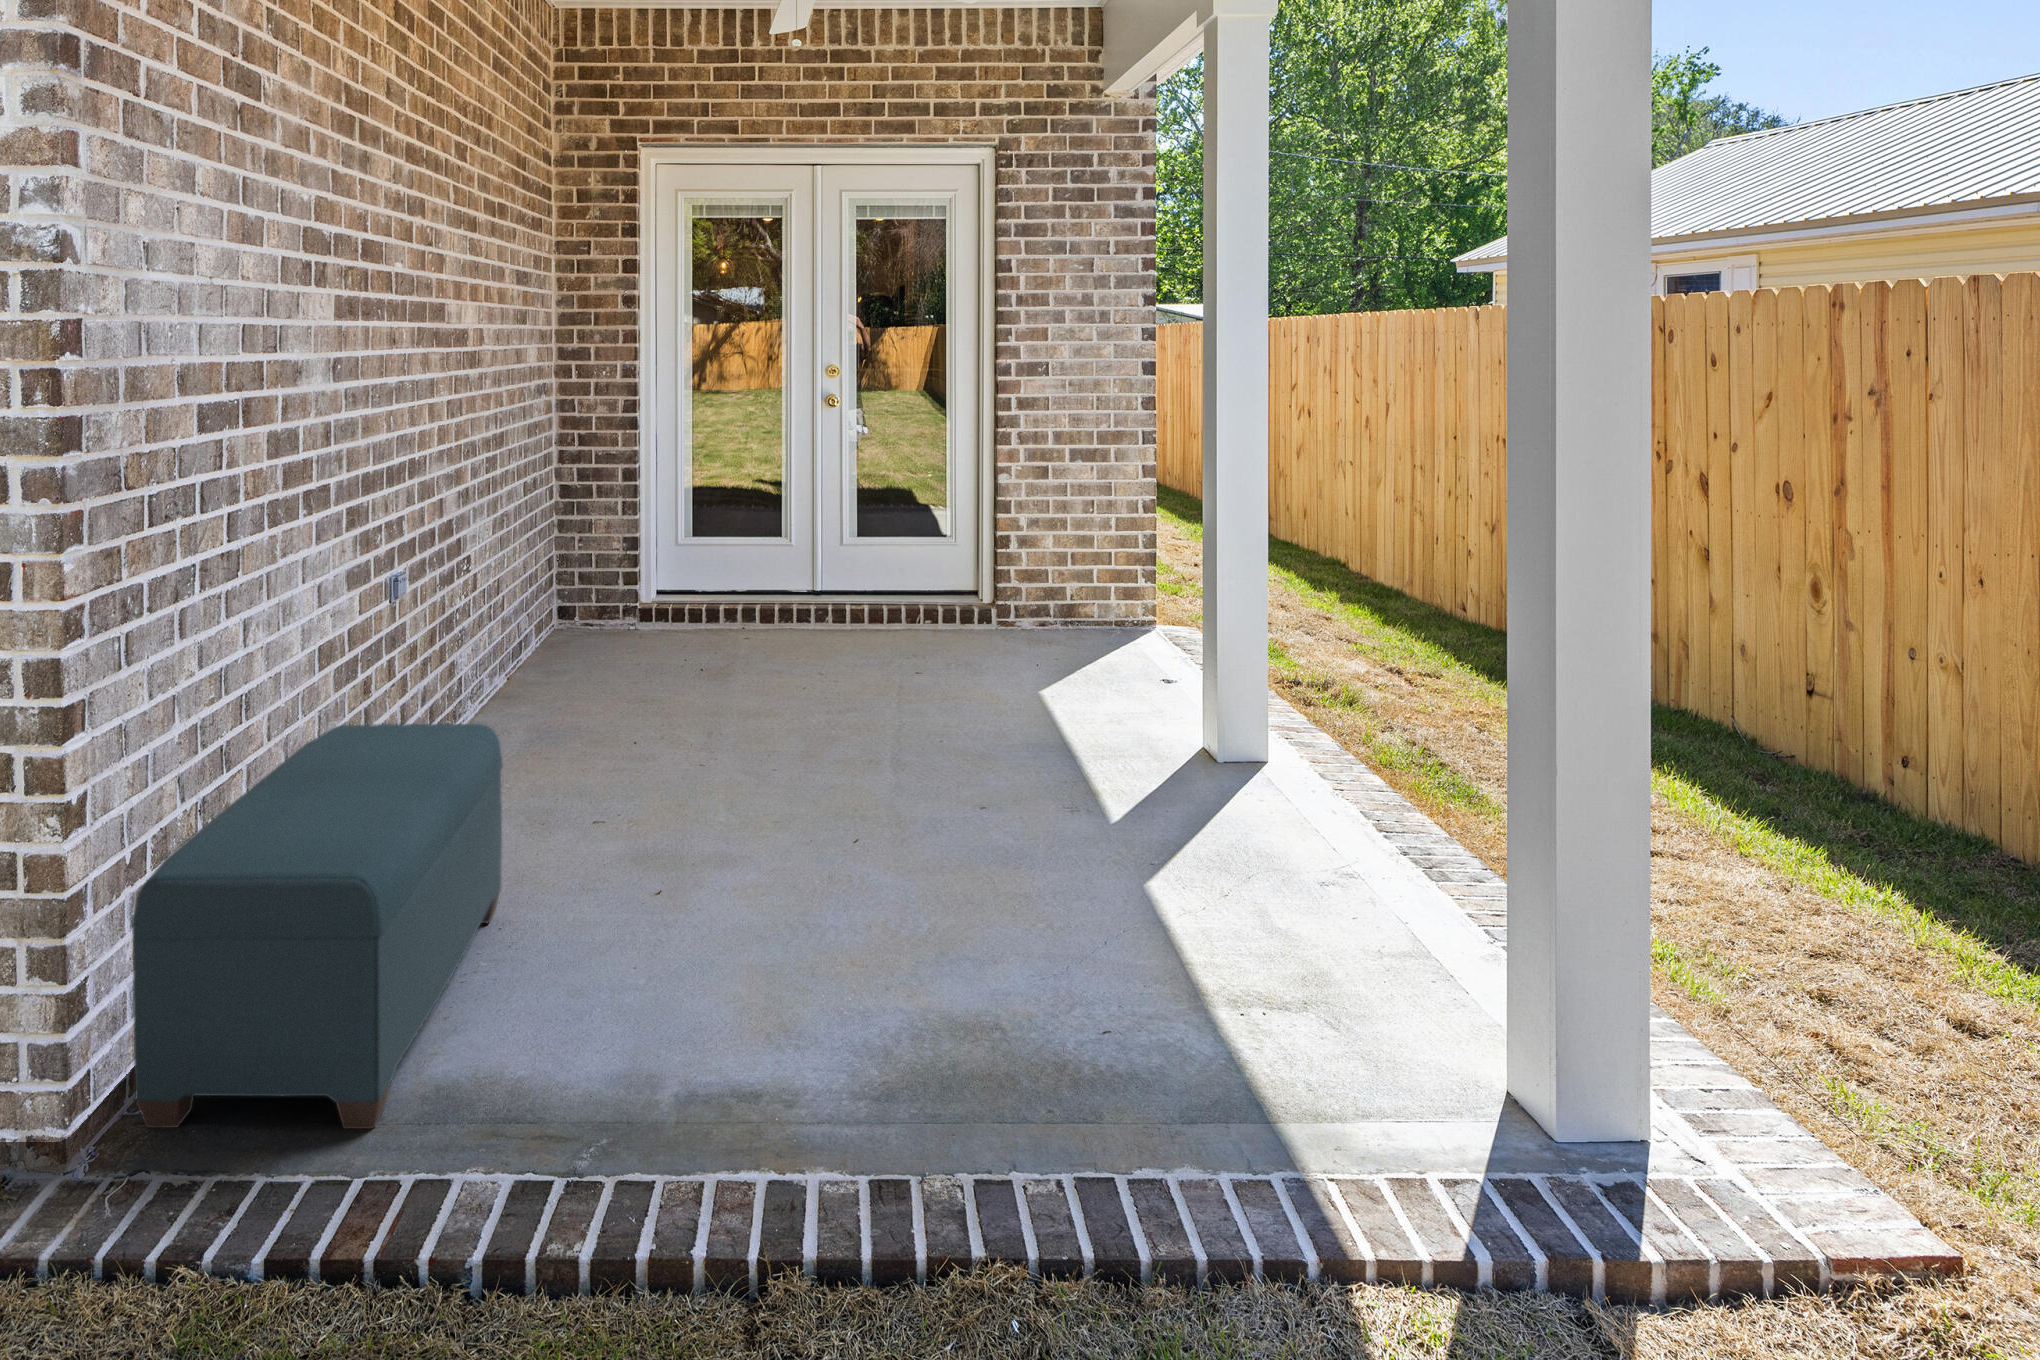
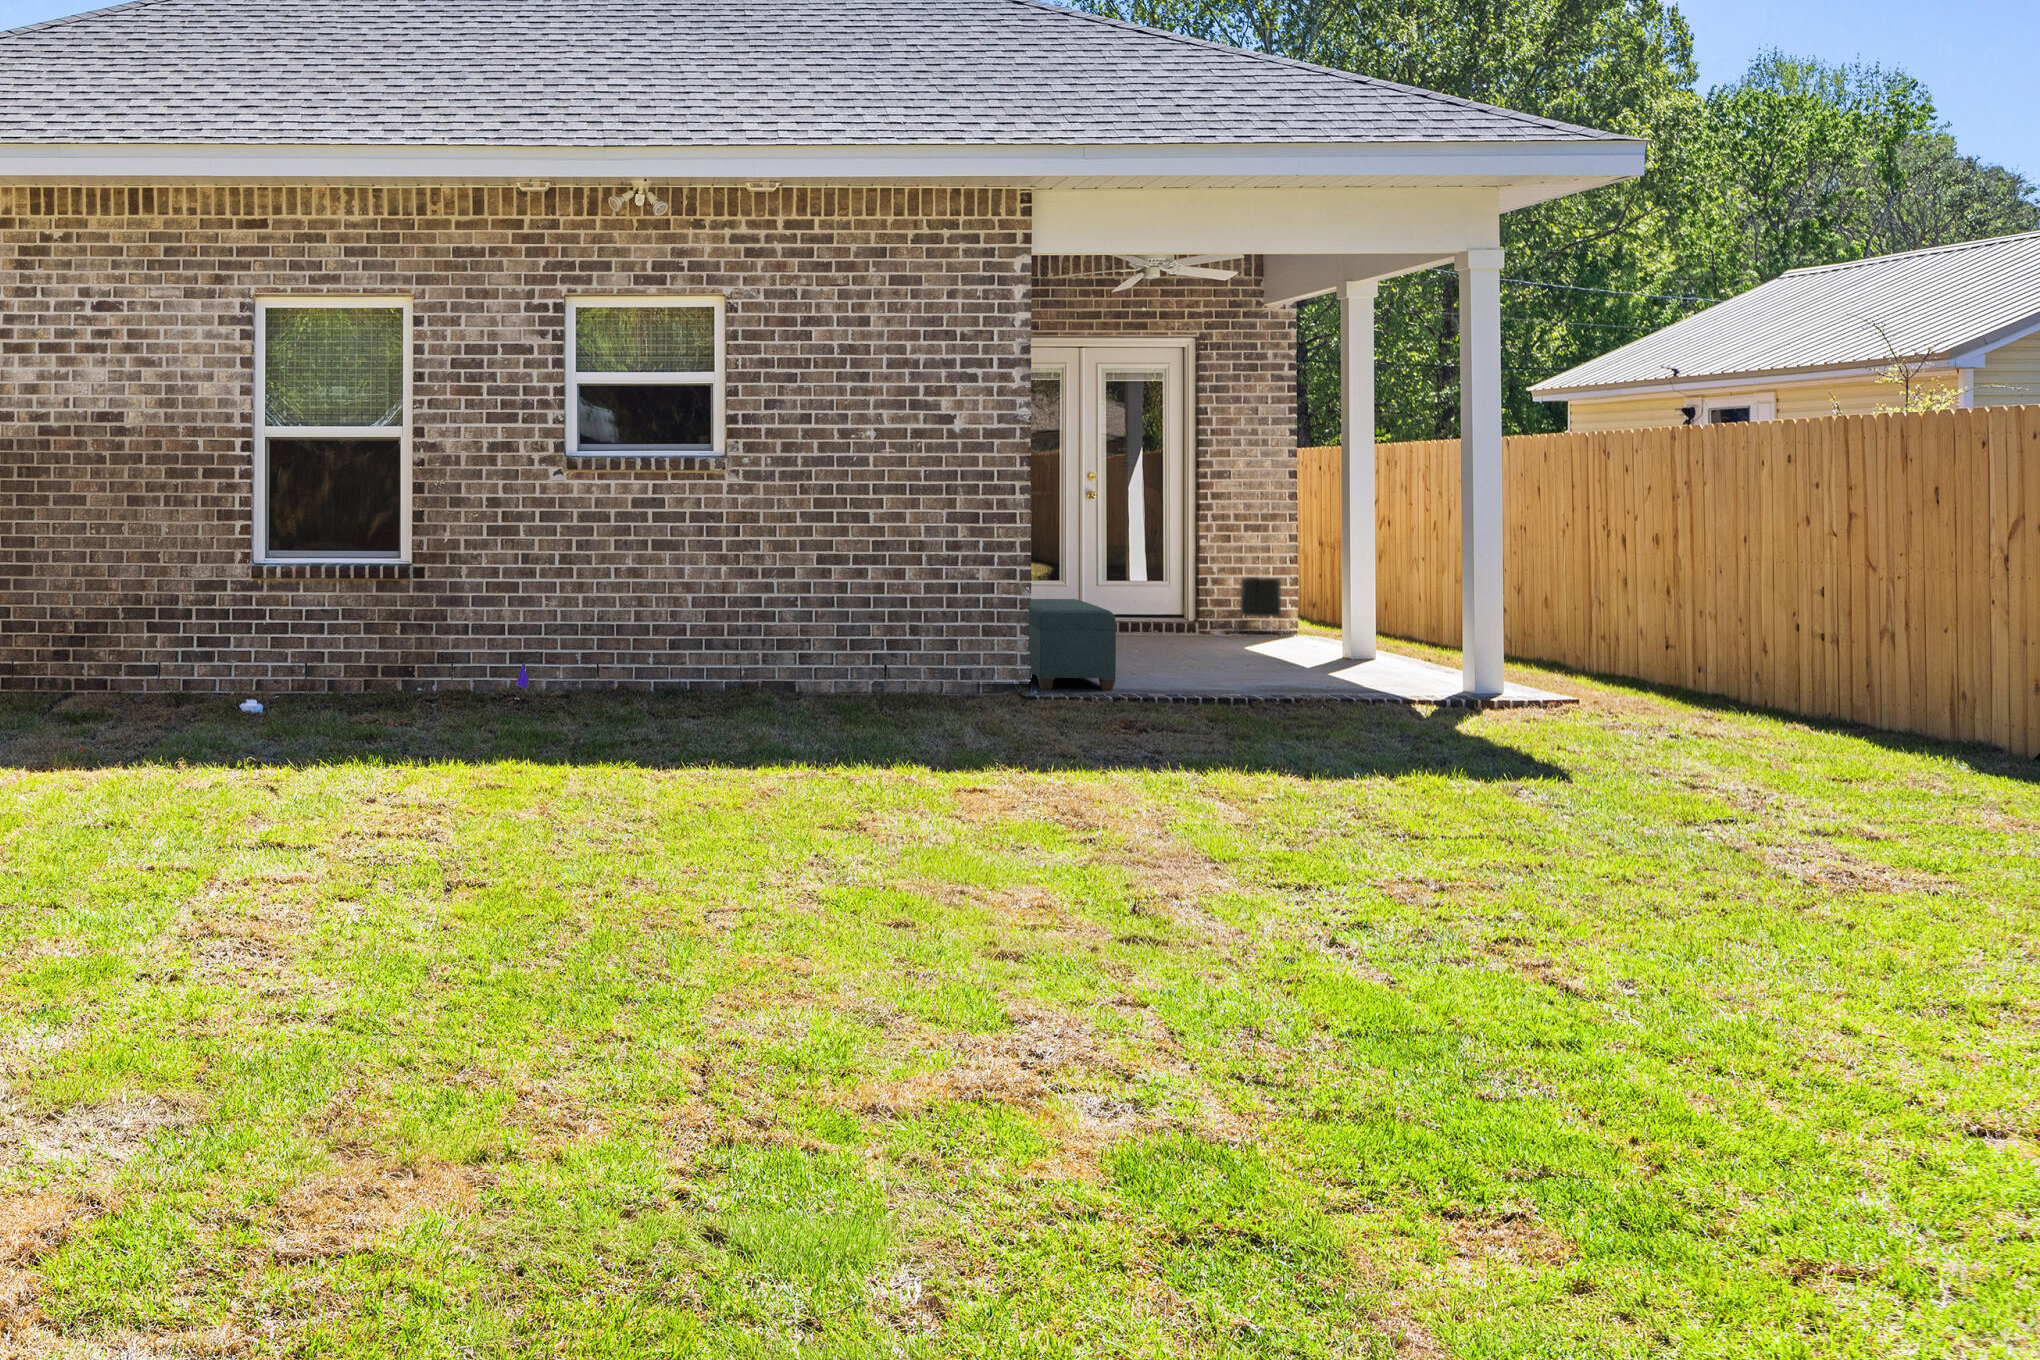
planter: none [1059,538,1125,640] -> present [1240,577,1281,617]

